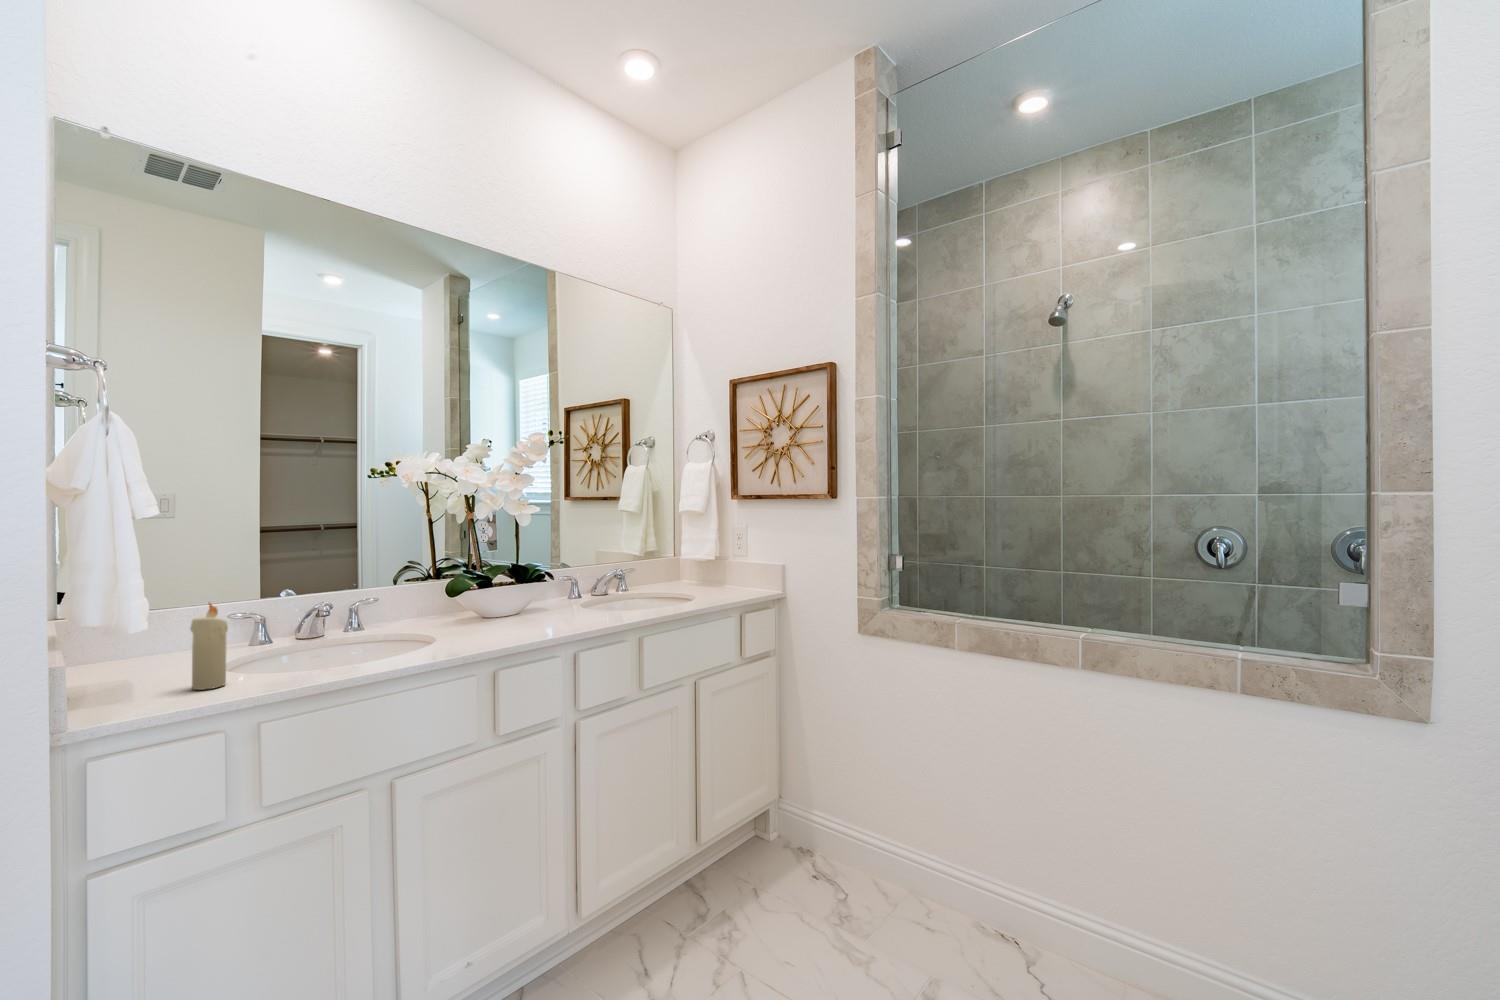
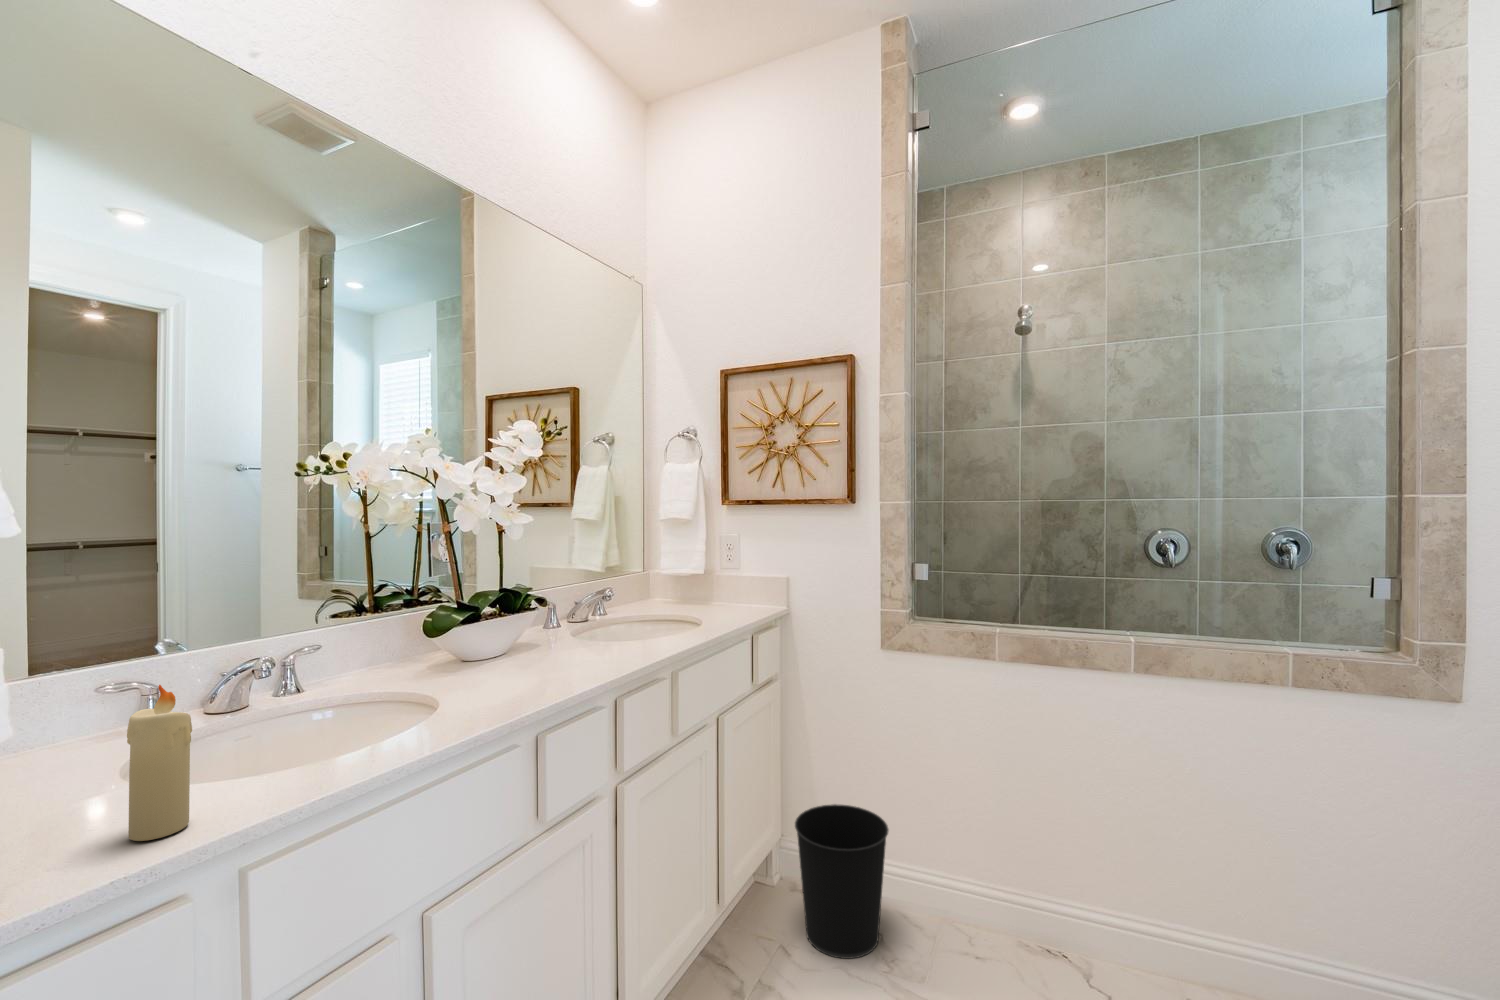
wastebasket: none [765,770,849,903] -> present [795,804,888,959]

